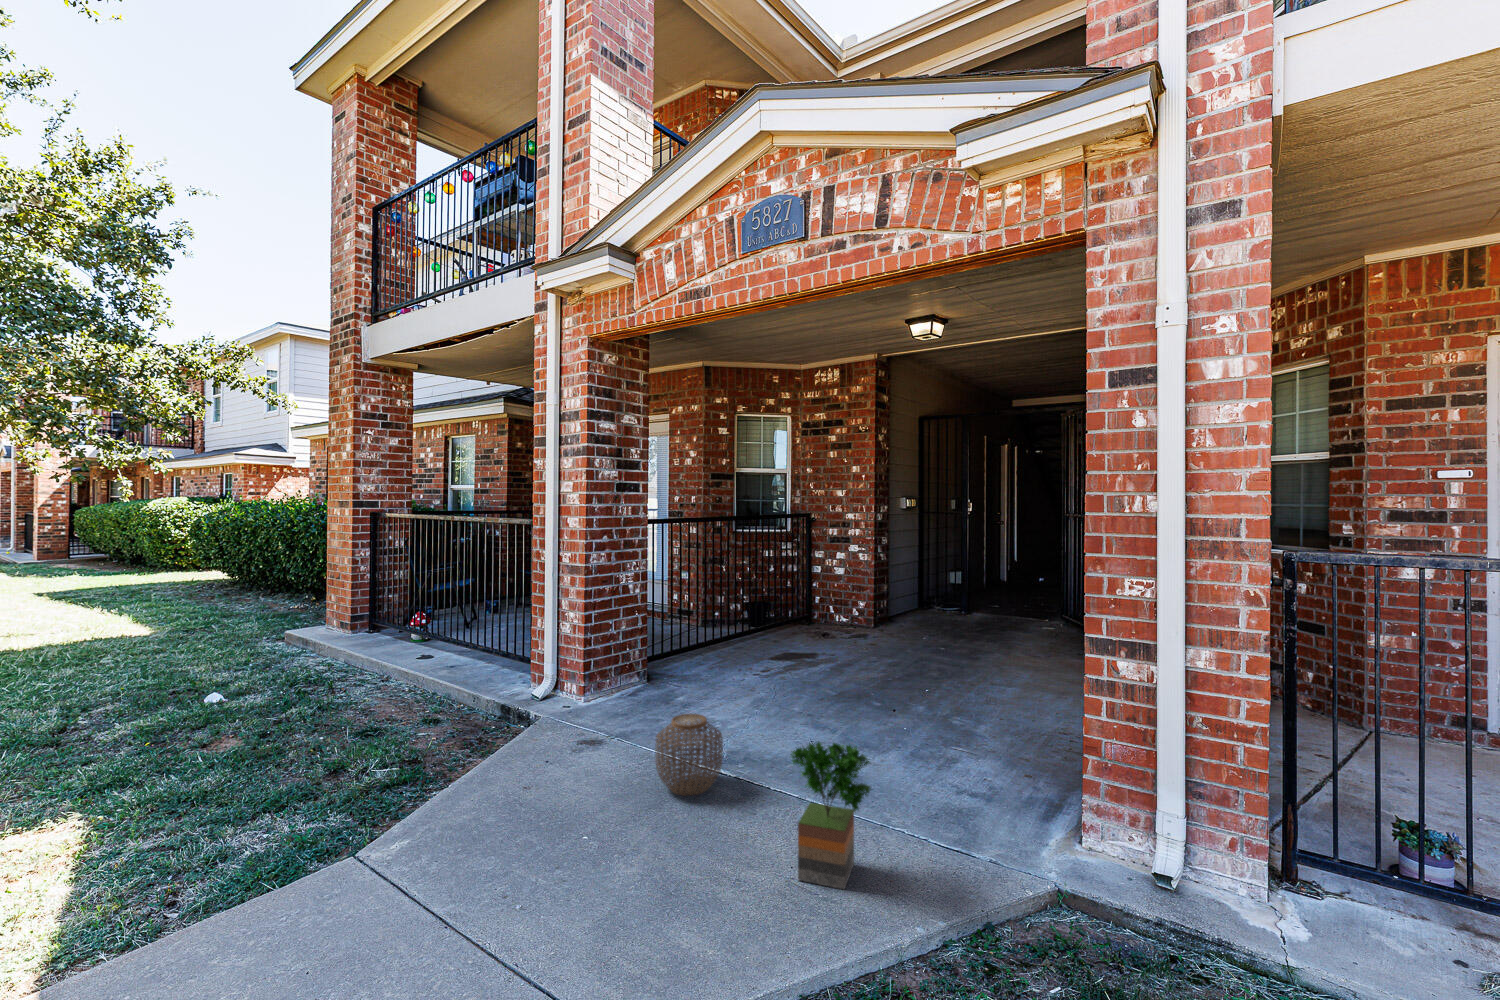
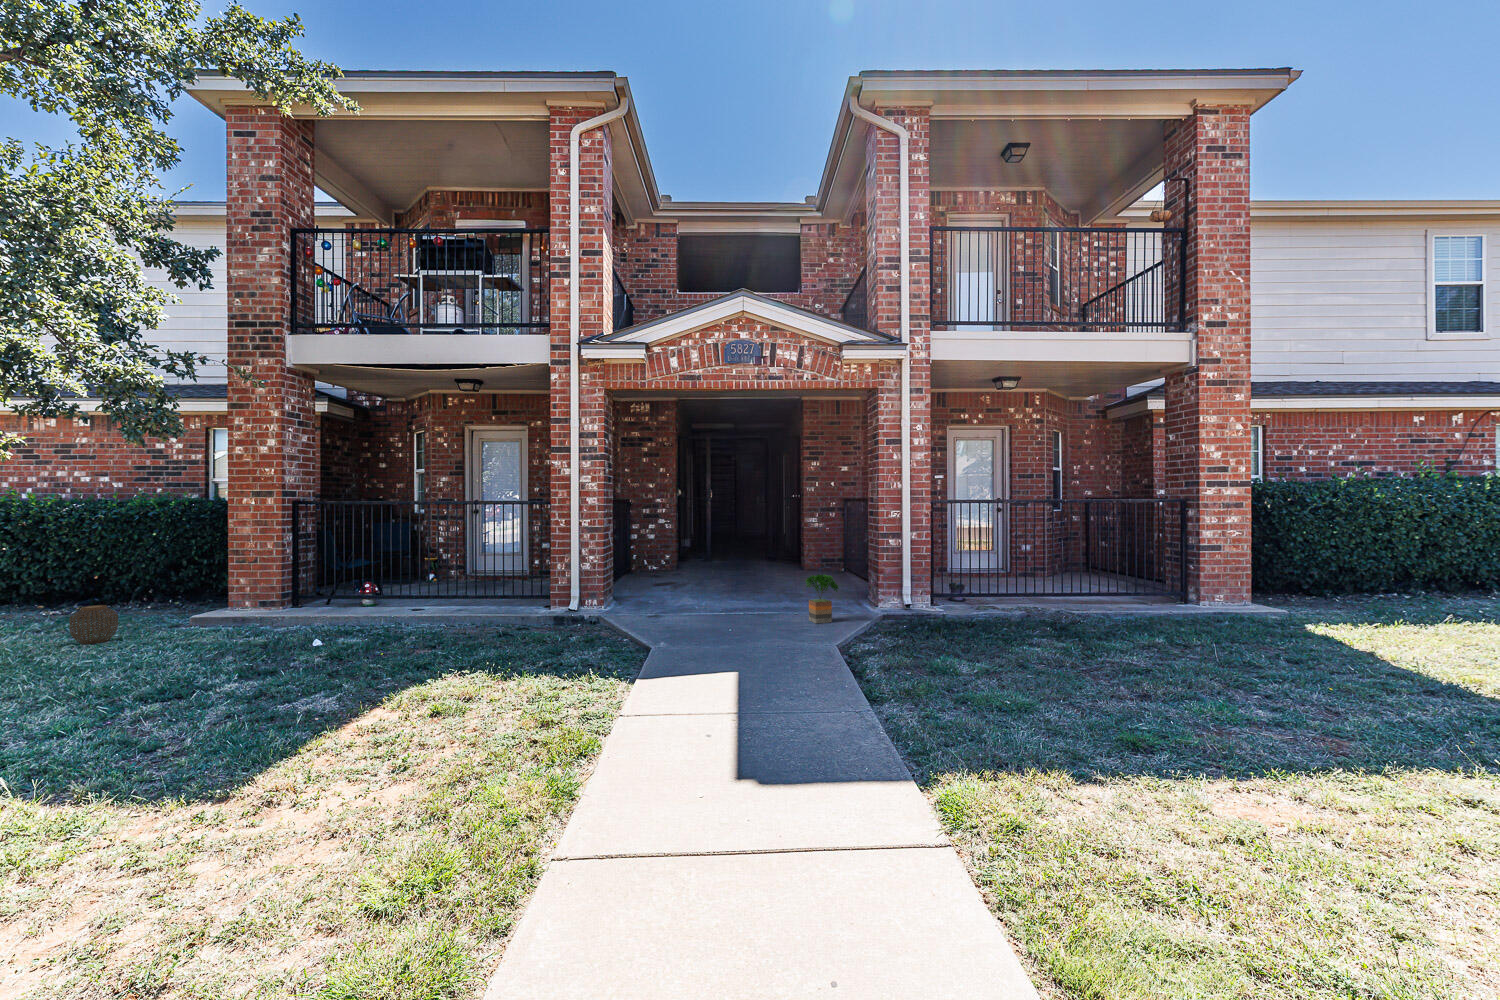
woven basket: present [655,714,723,796] -> present [69,605,118,644]

